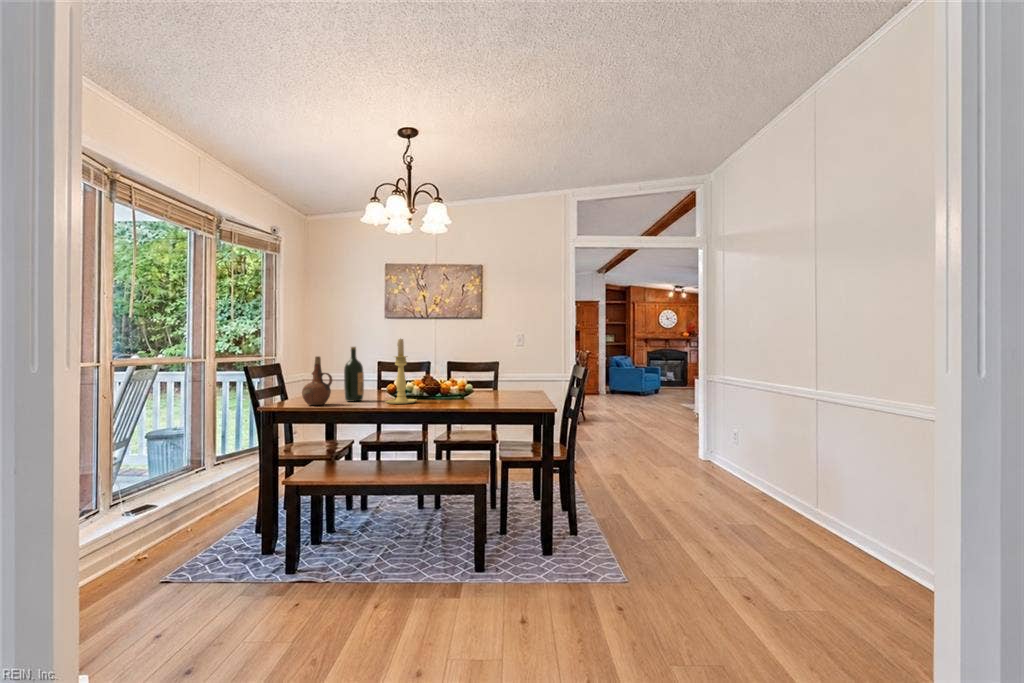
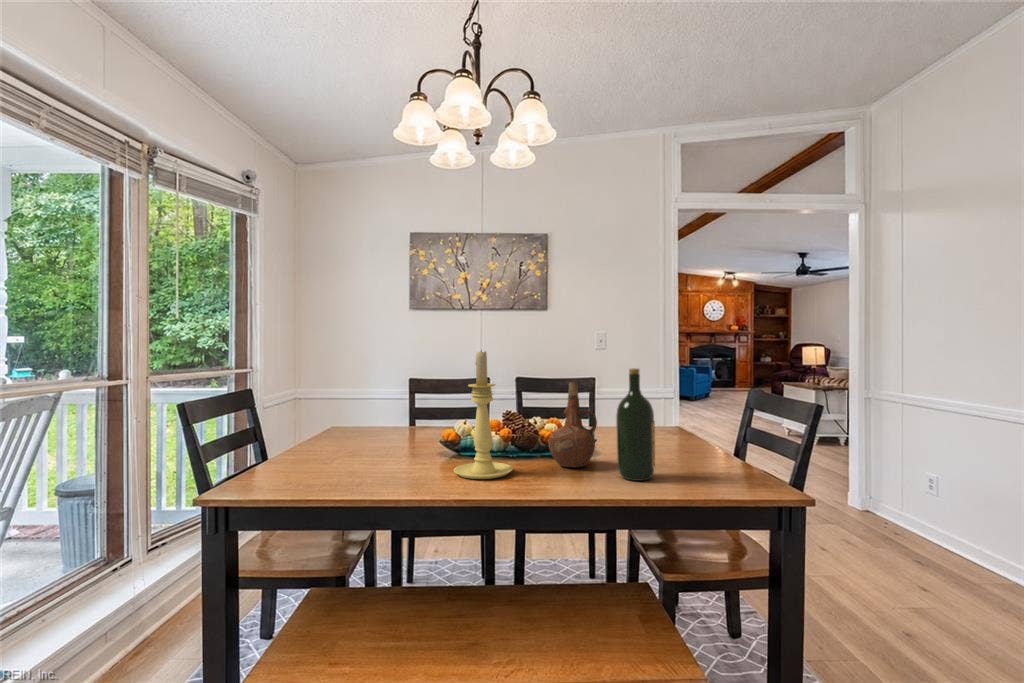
wine bottle: present [344,347,364,402] -> present [616,368,655,481]
ceramic pitcher: present [302,356,332,405] -> present [549,382,597,467]

